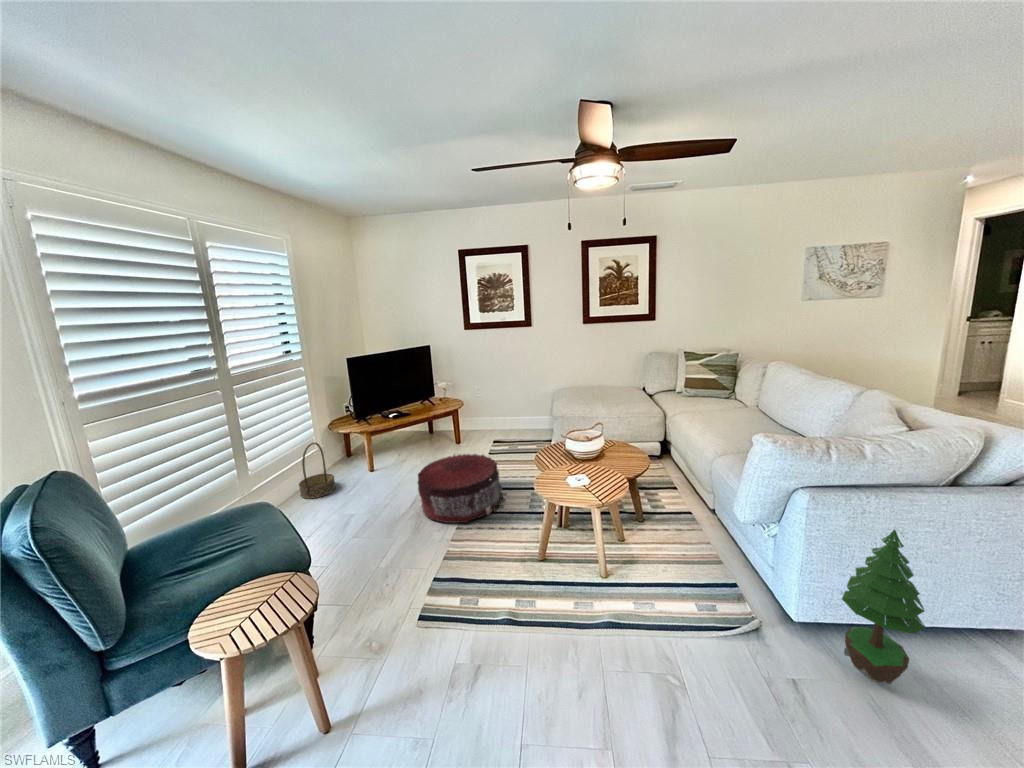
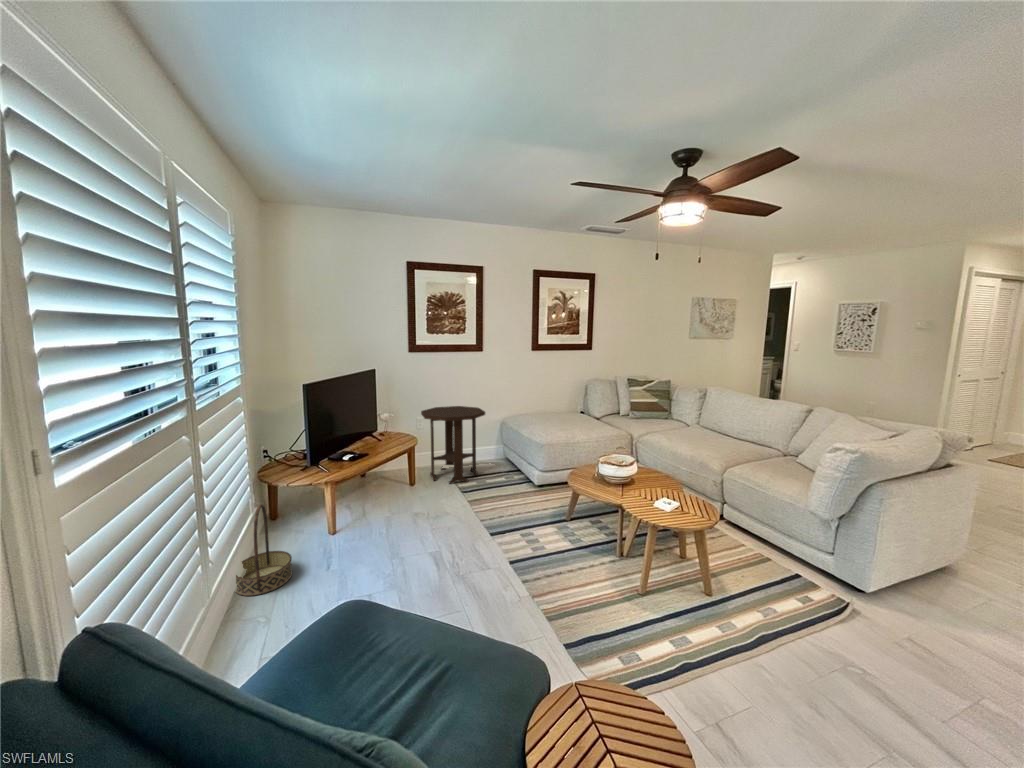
side table: none [467,377,522,444] -> present [421,406,485,484]
pouf: present [418,454,503,523] -> none [447,489,546,580]
potted tree: present [842,530,926,684] -> none [926,487,998,613]

